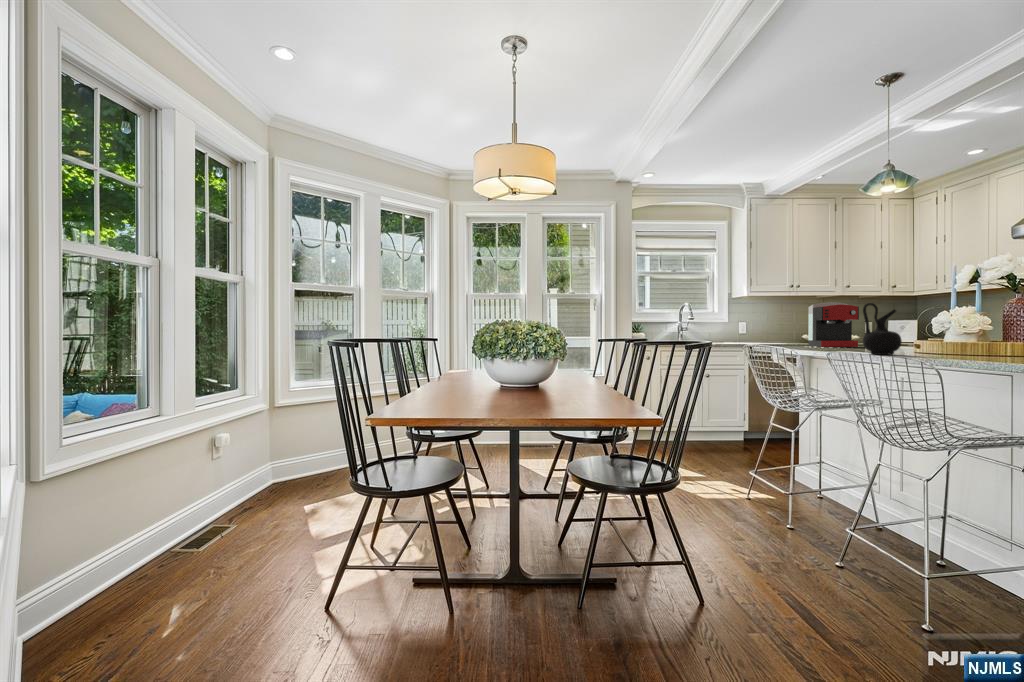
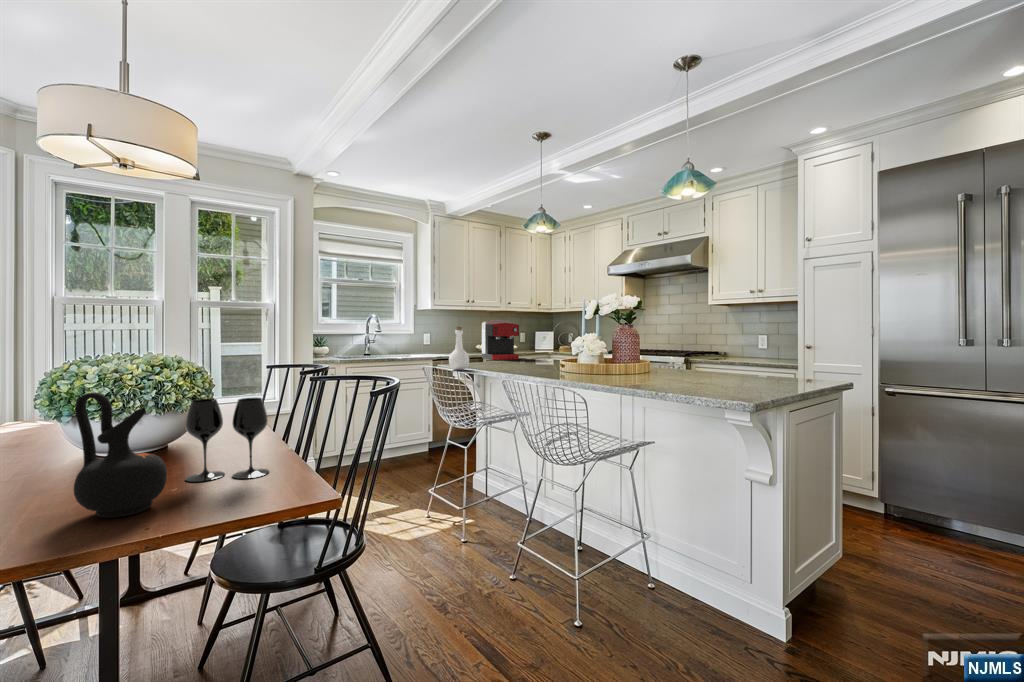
ceramic jug: present [863,303,902,355] -> present [74,392,167,518]
bottle: none [766,305,790,350] -> present [449,327,469,370]
wine glass: none [555,345,608,403] -> present [186,398,269,482]

